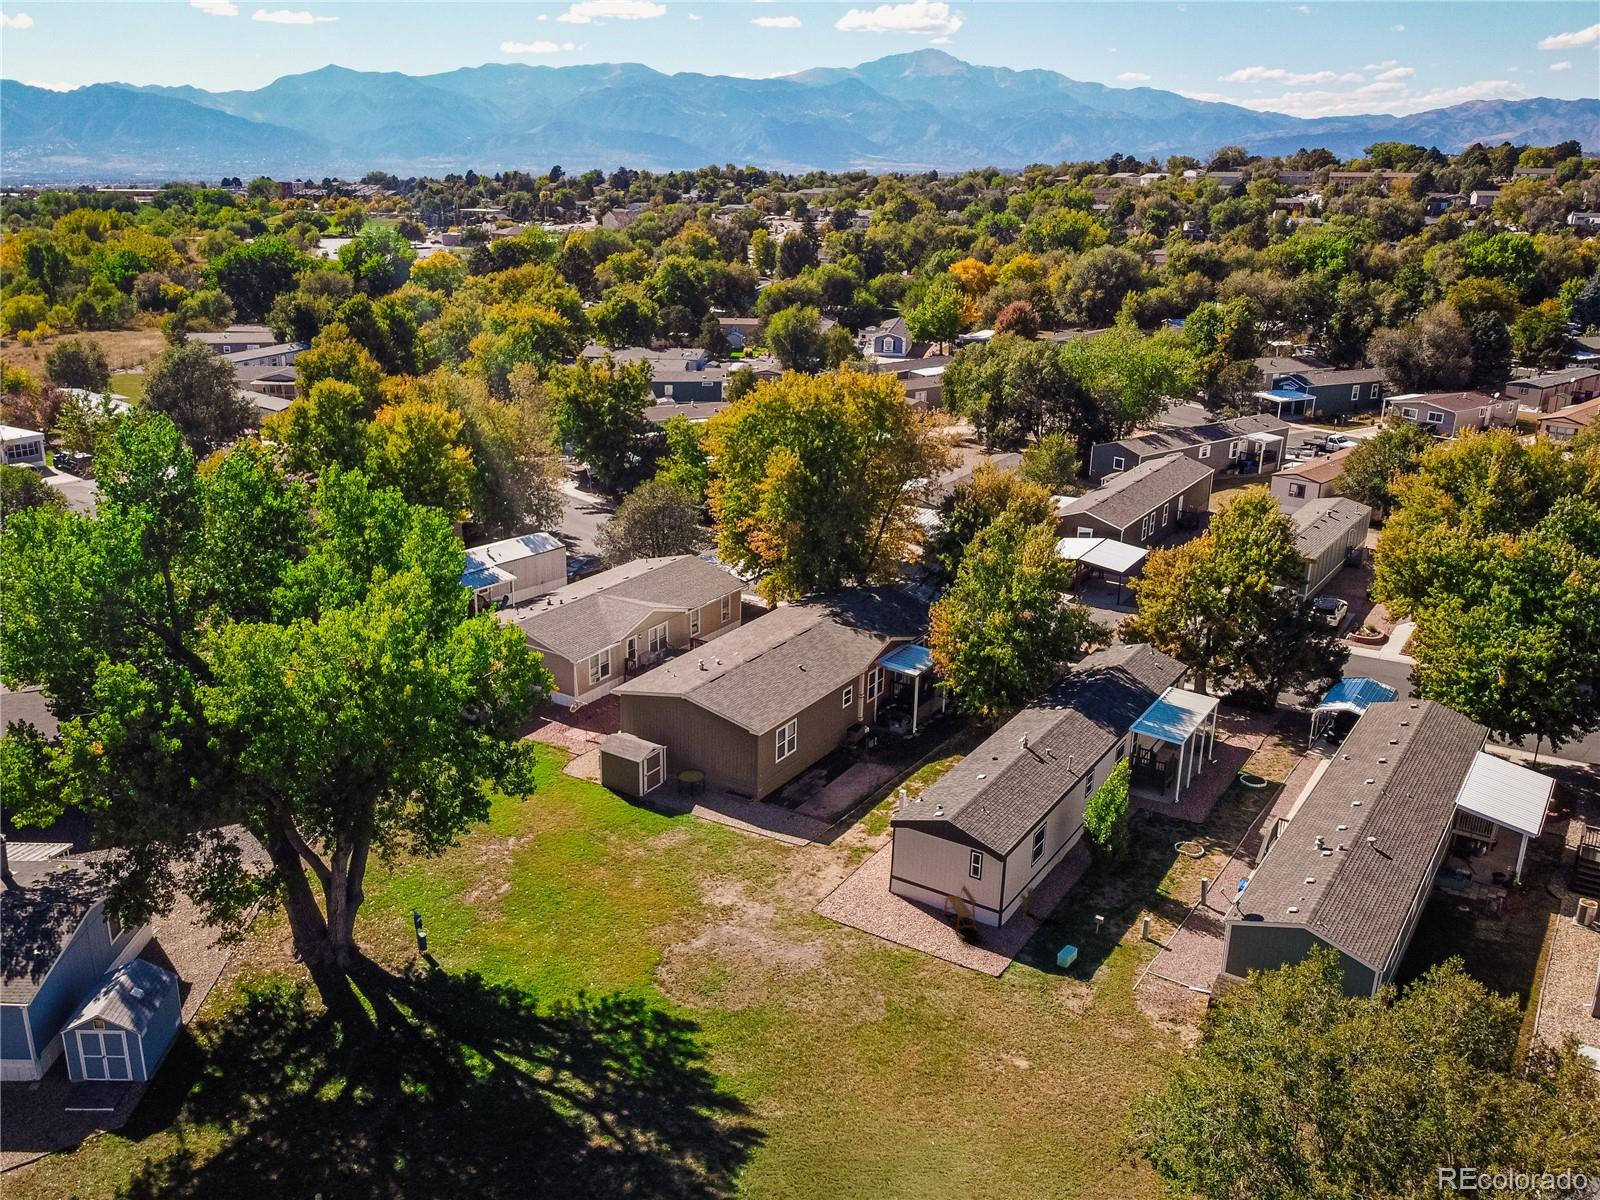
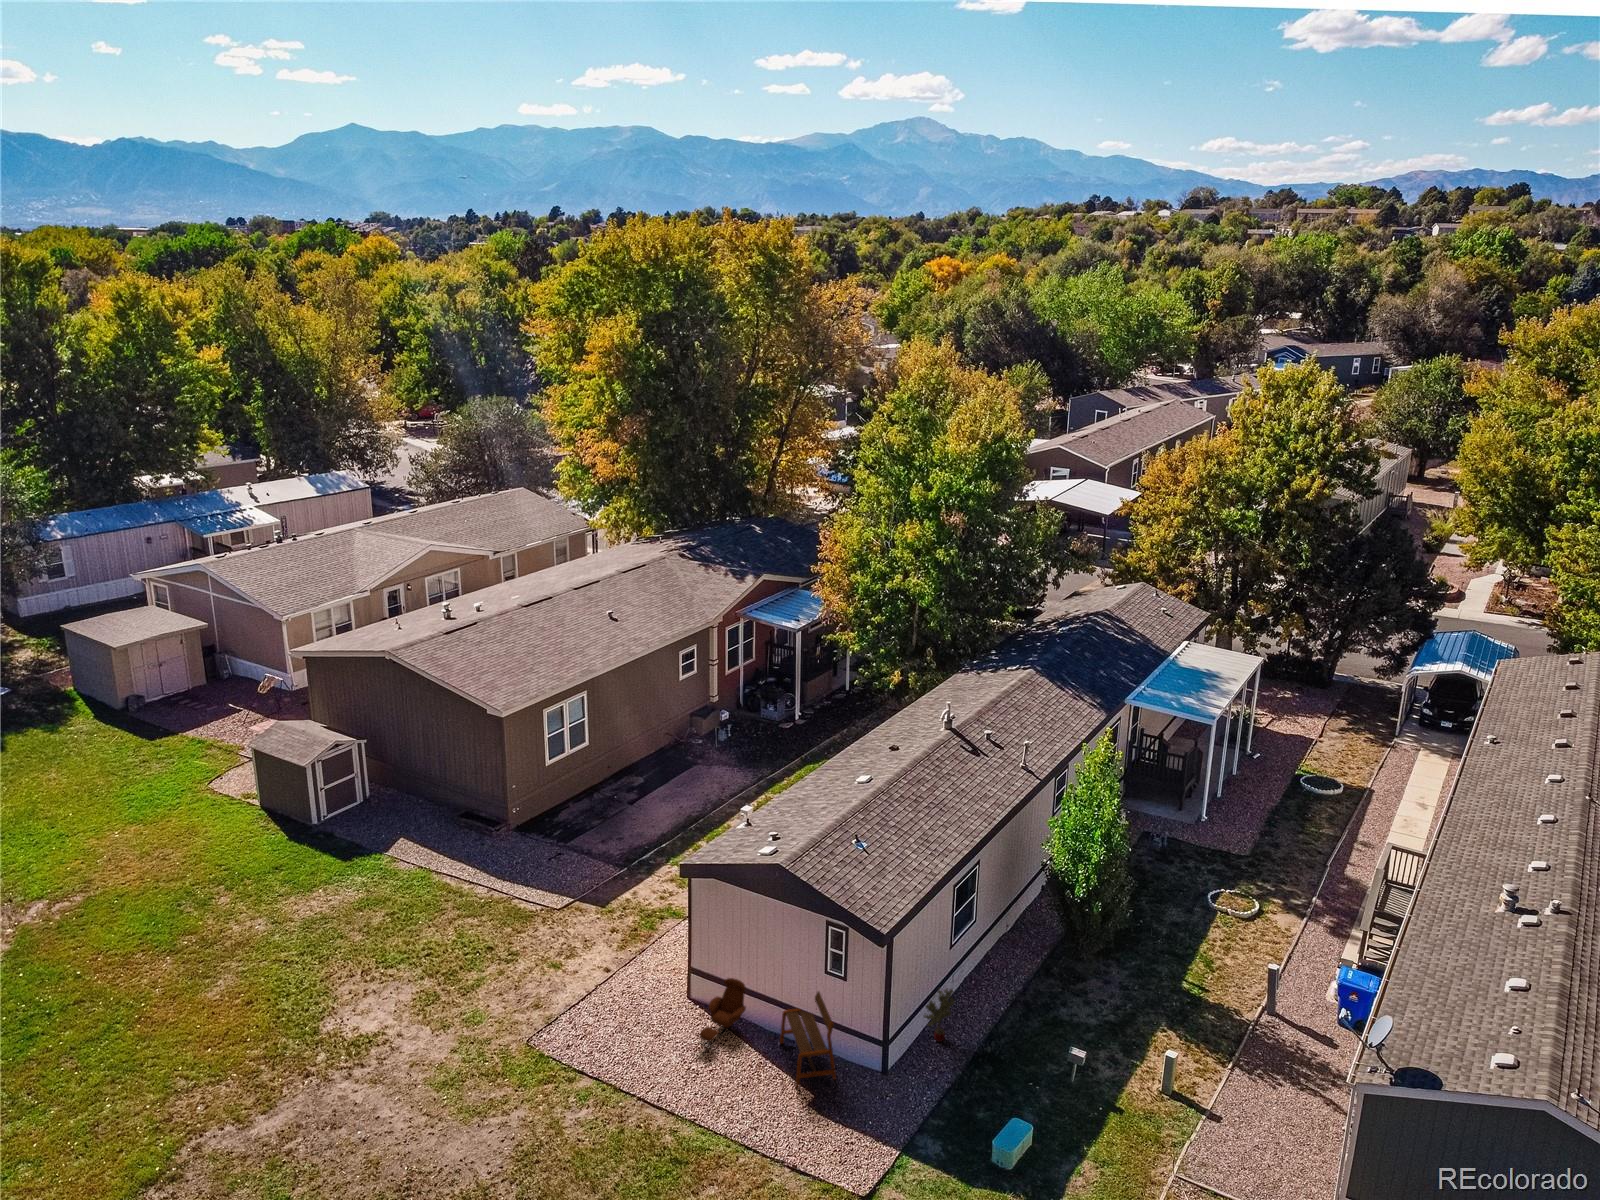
round table: present [677,769,706,794] -> none [381,776,432,821]
lounge chair: none [902,881,925,918] -> present [700,978,746,1048]

